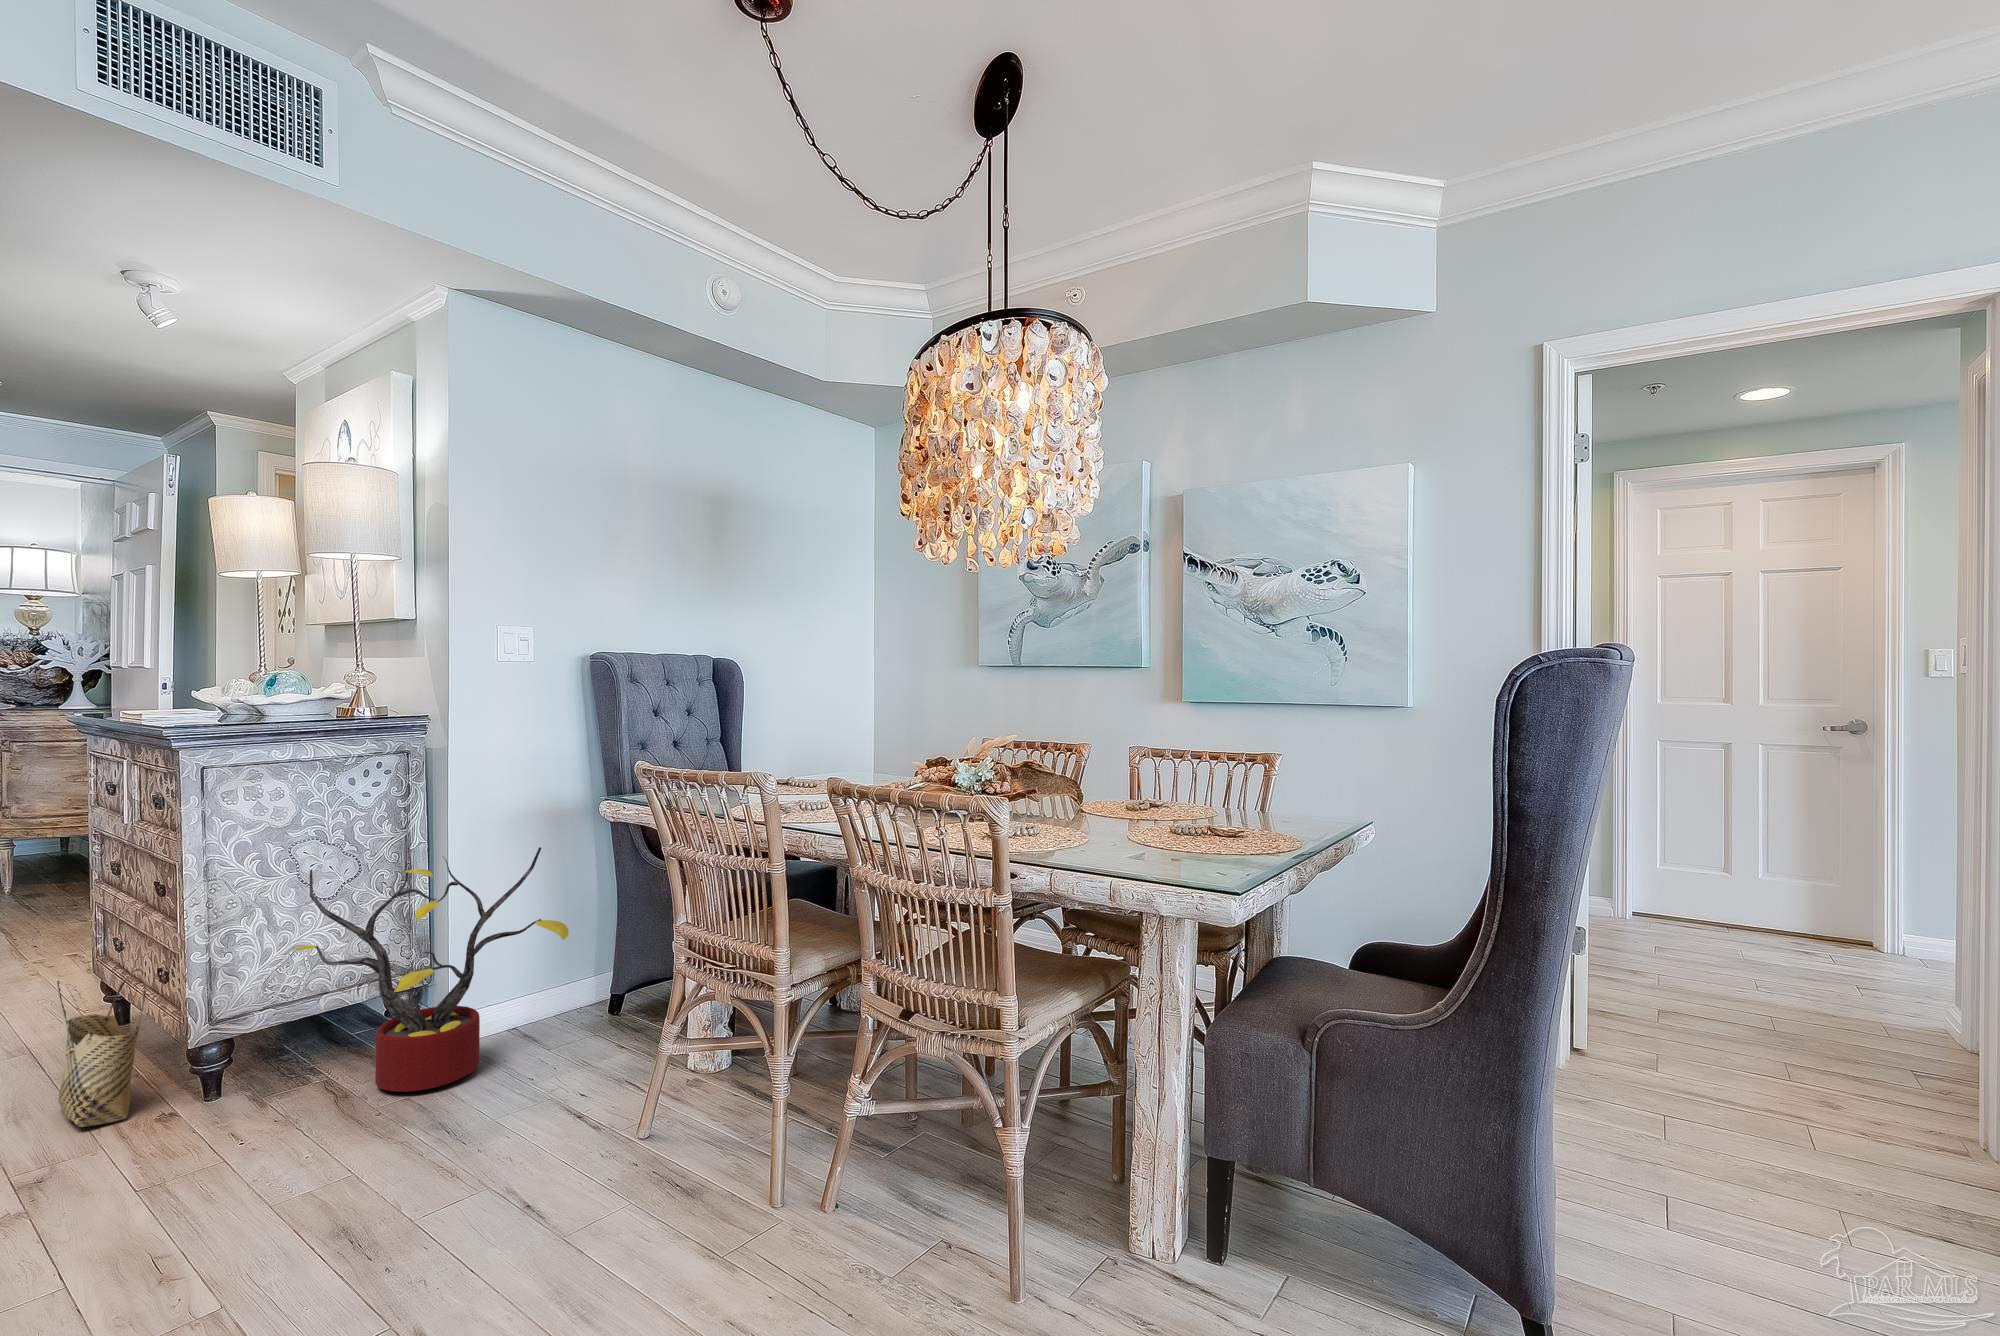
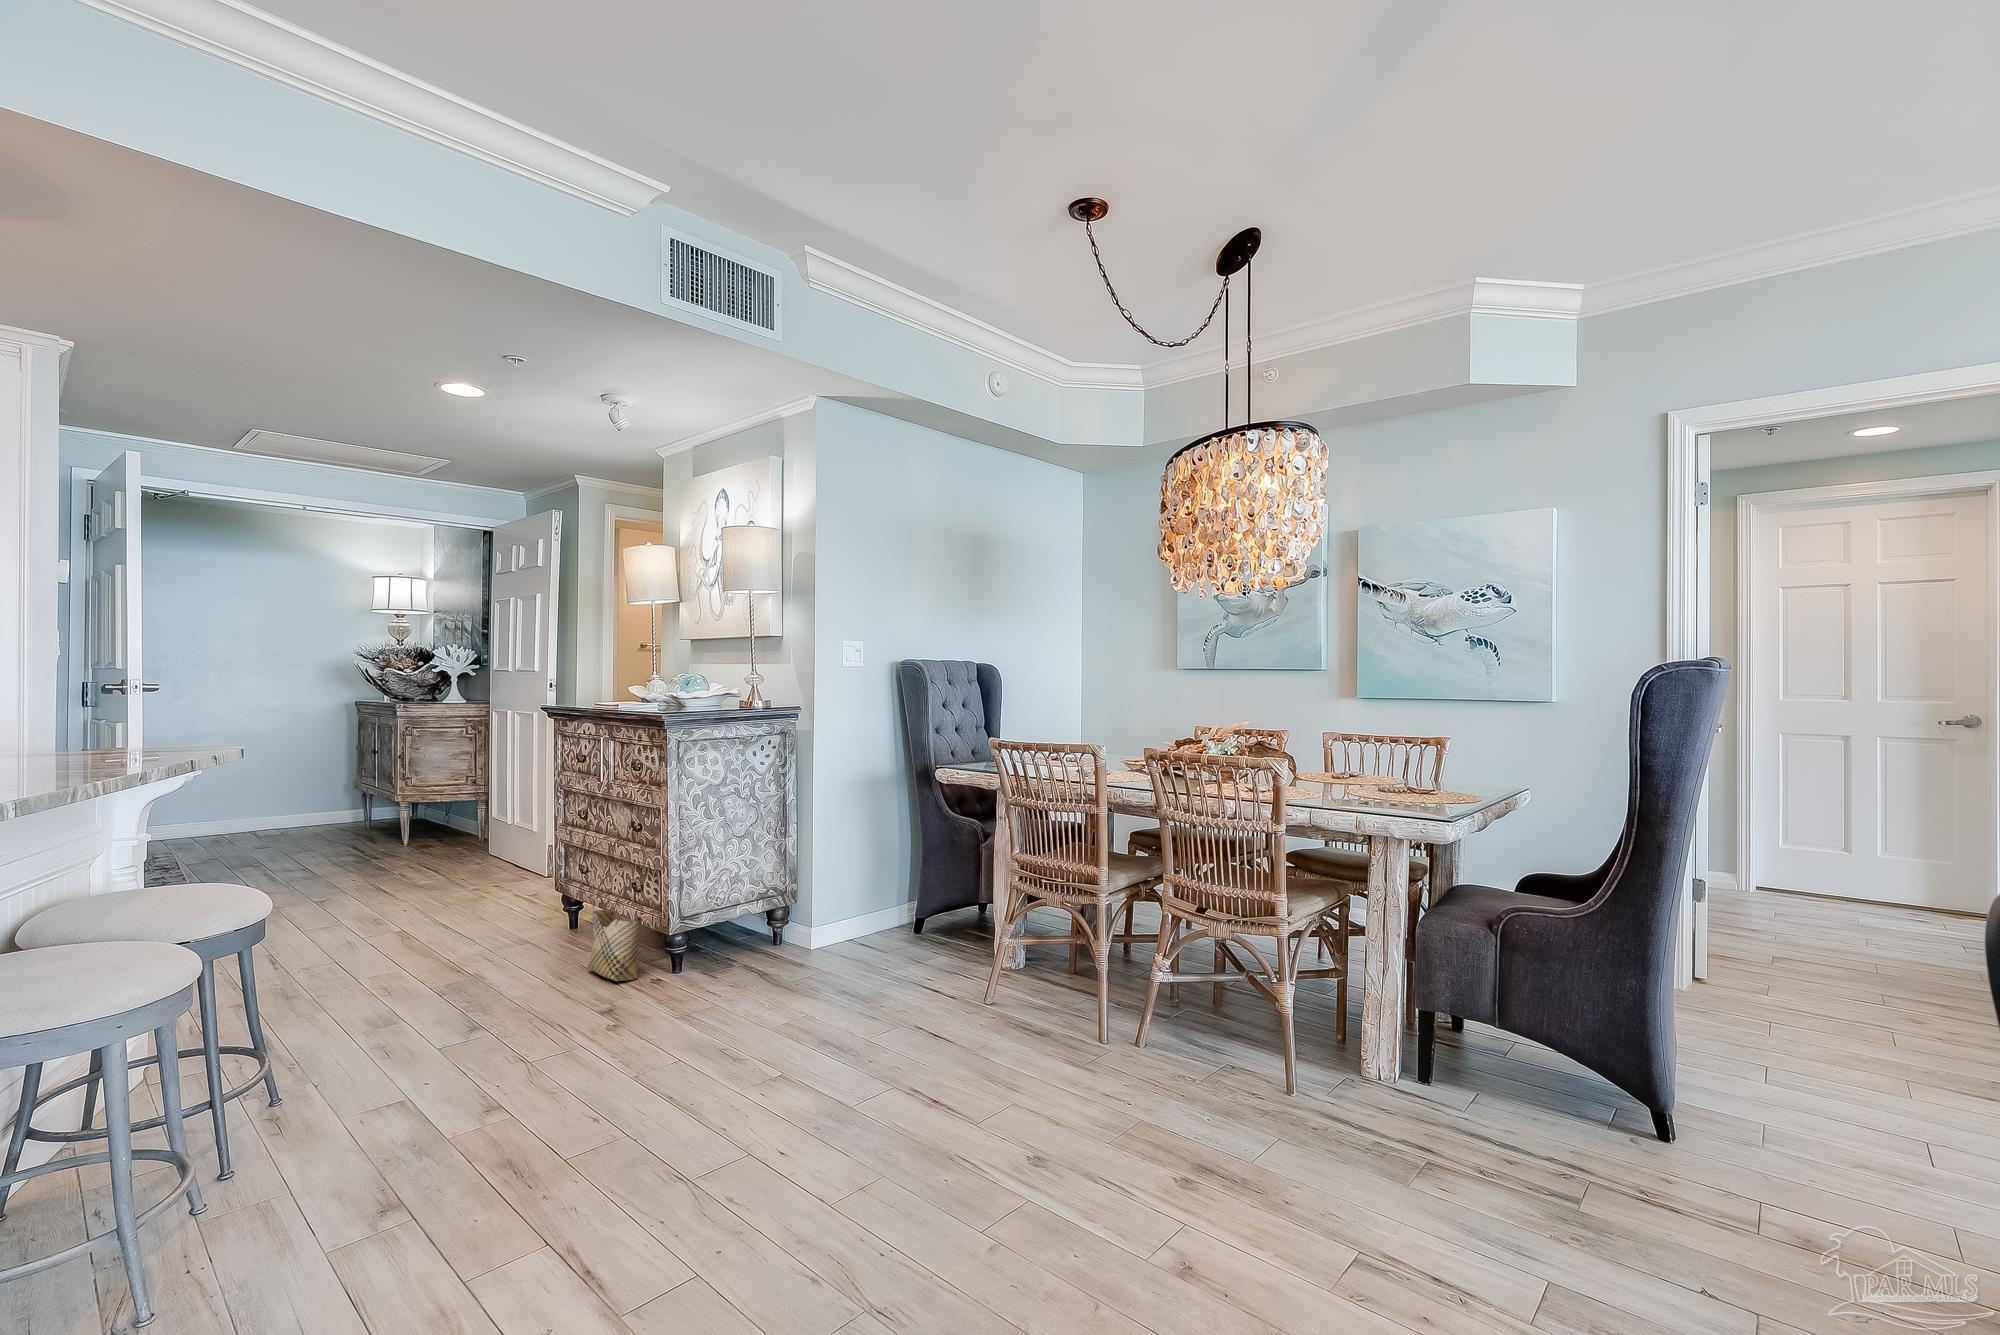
decorative plant: present [291,847,569,1092] -> none [721,803,902,971]

